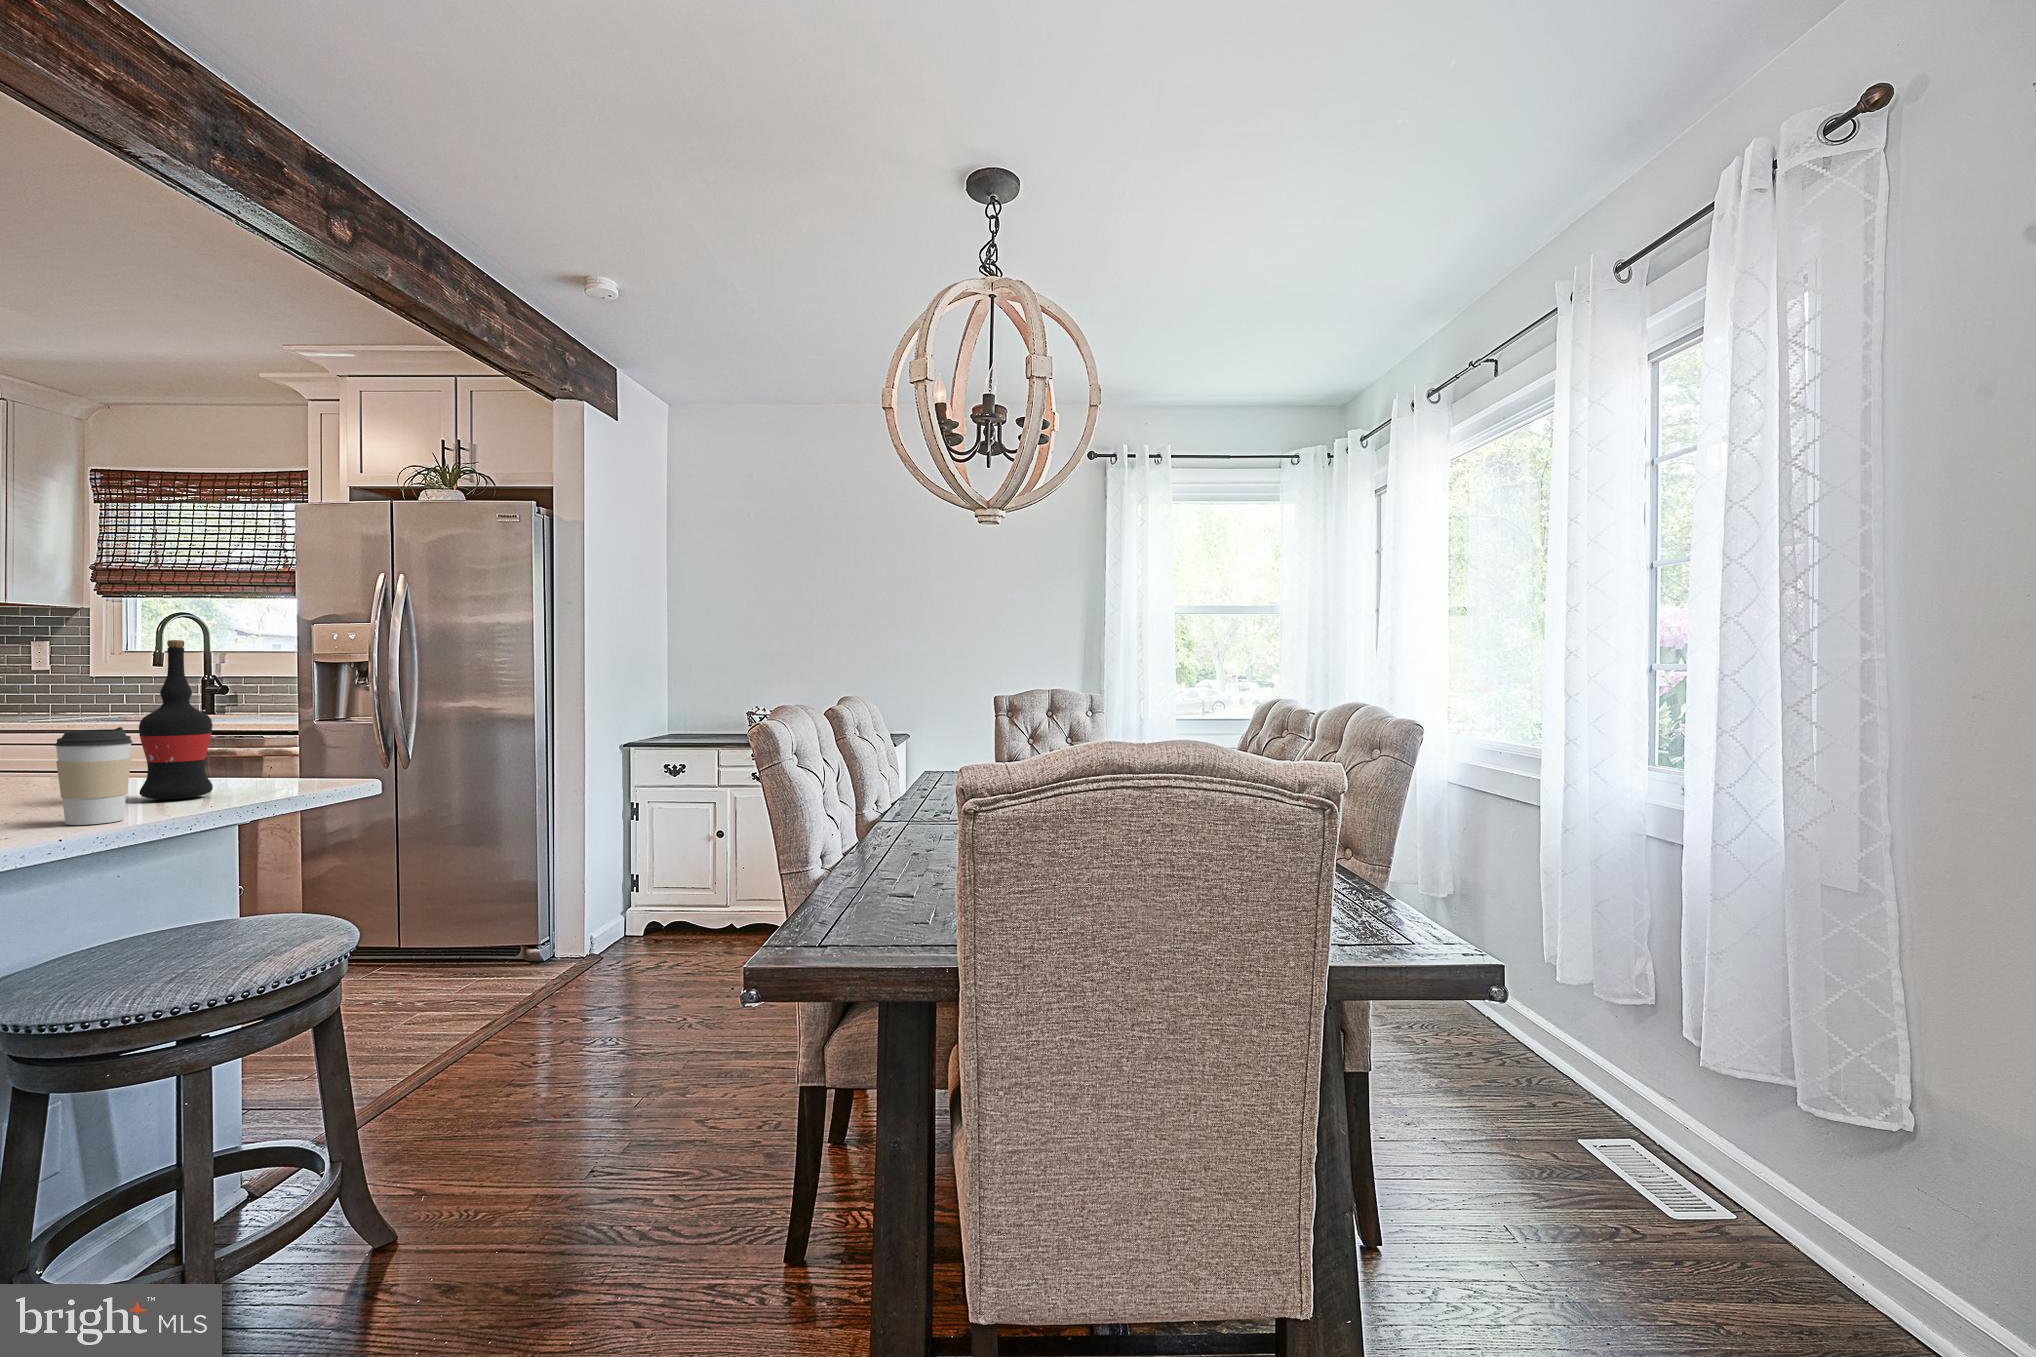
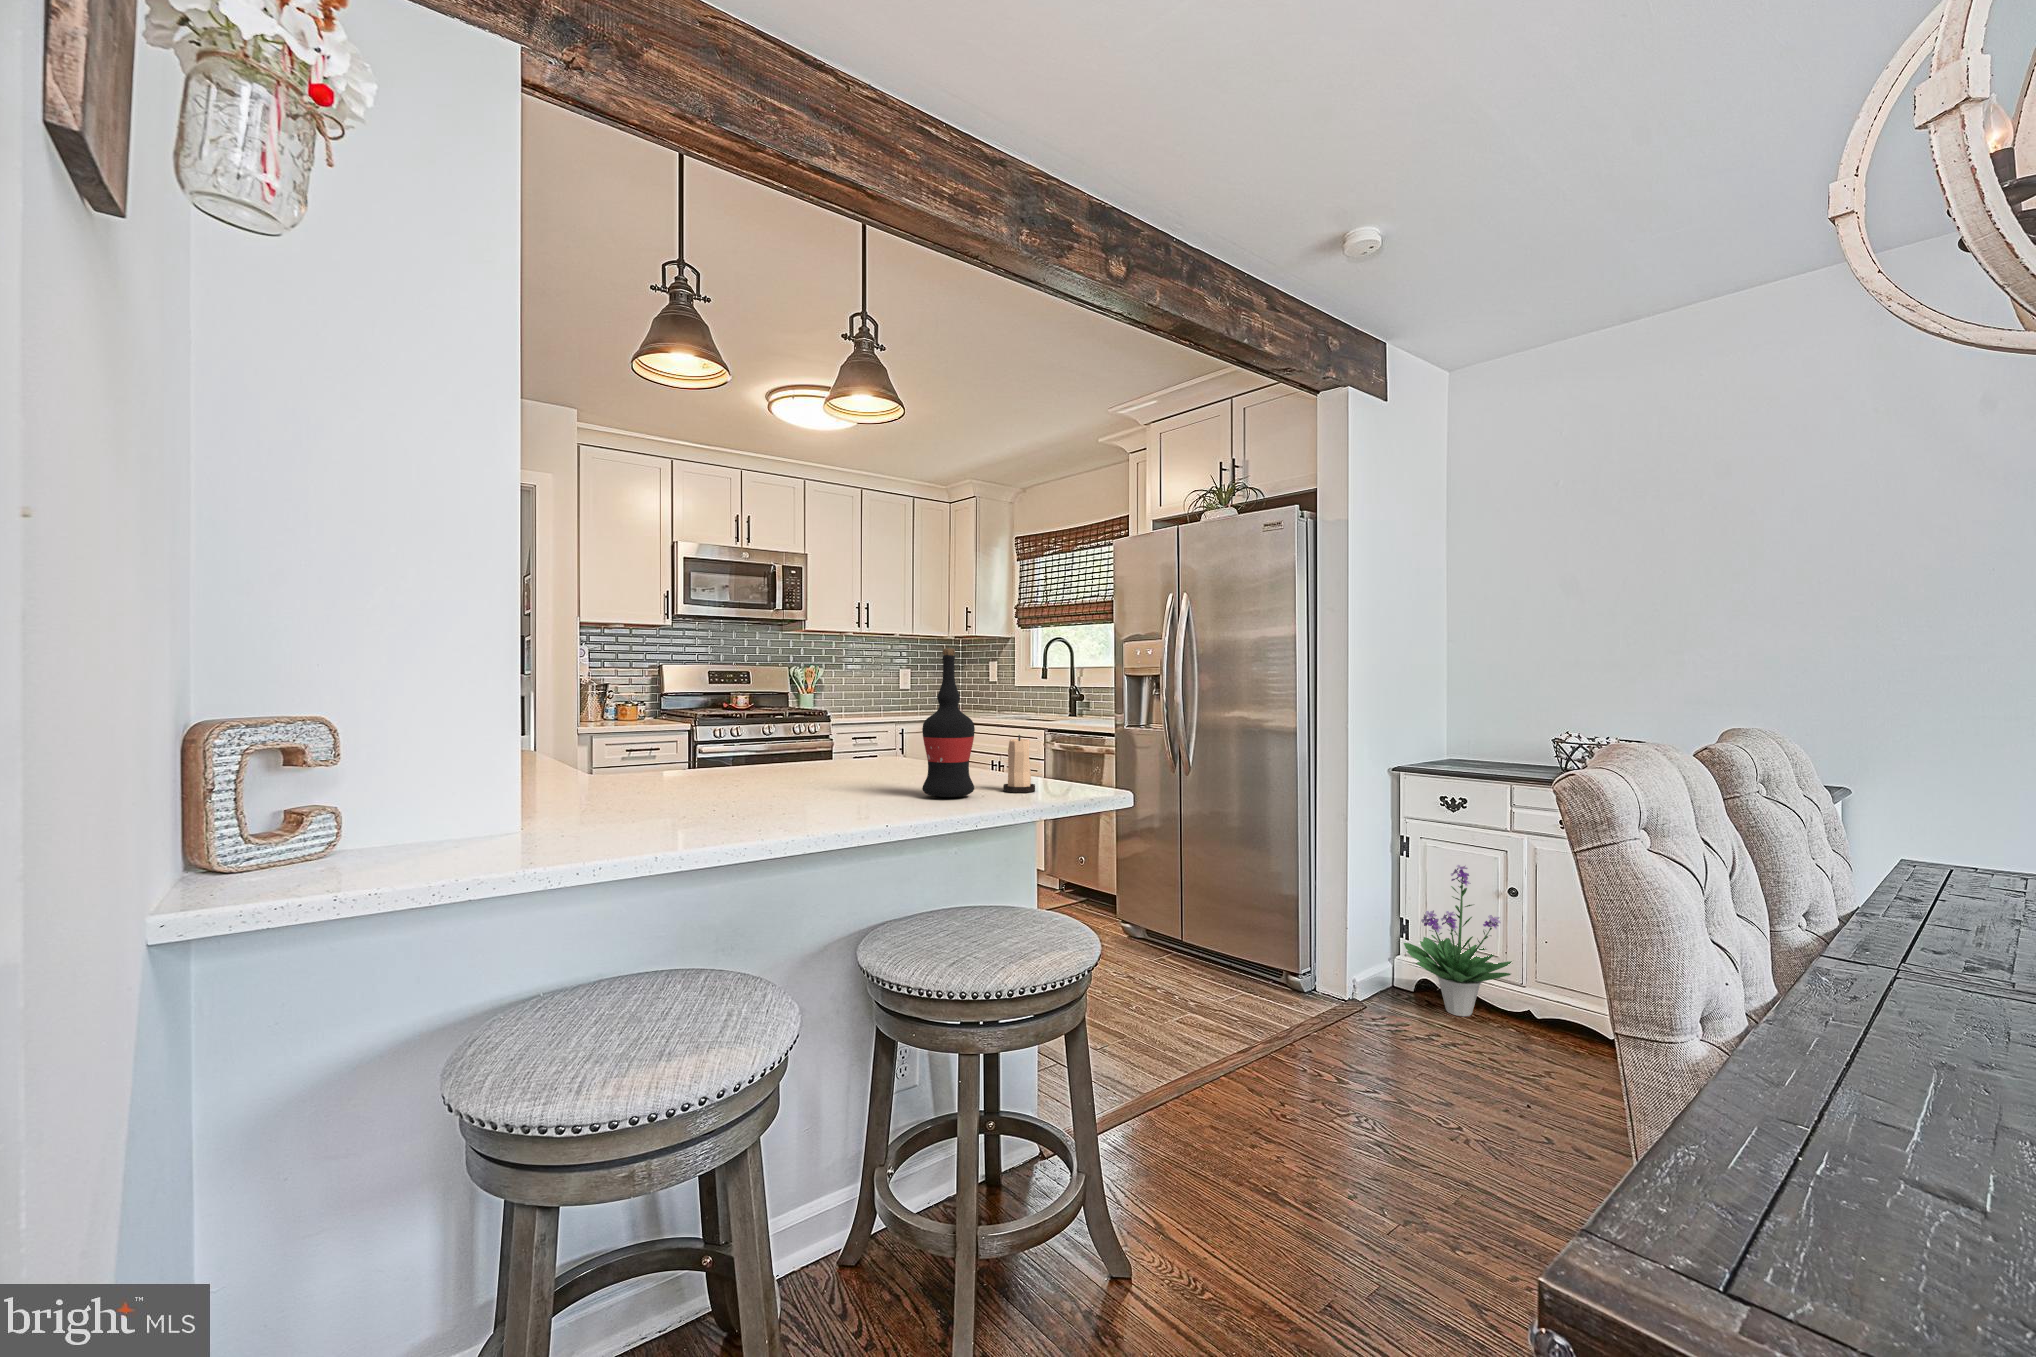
coffee cup: present [54,727,132,825] -> none [835,729,888,820]
candle: none [241,729,285,789] -> present [1003,735,1035,792]
potted plant: none [634,825,726,952] -> present [1404,865,1512,1016]

